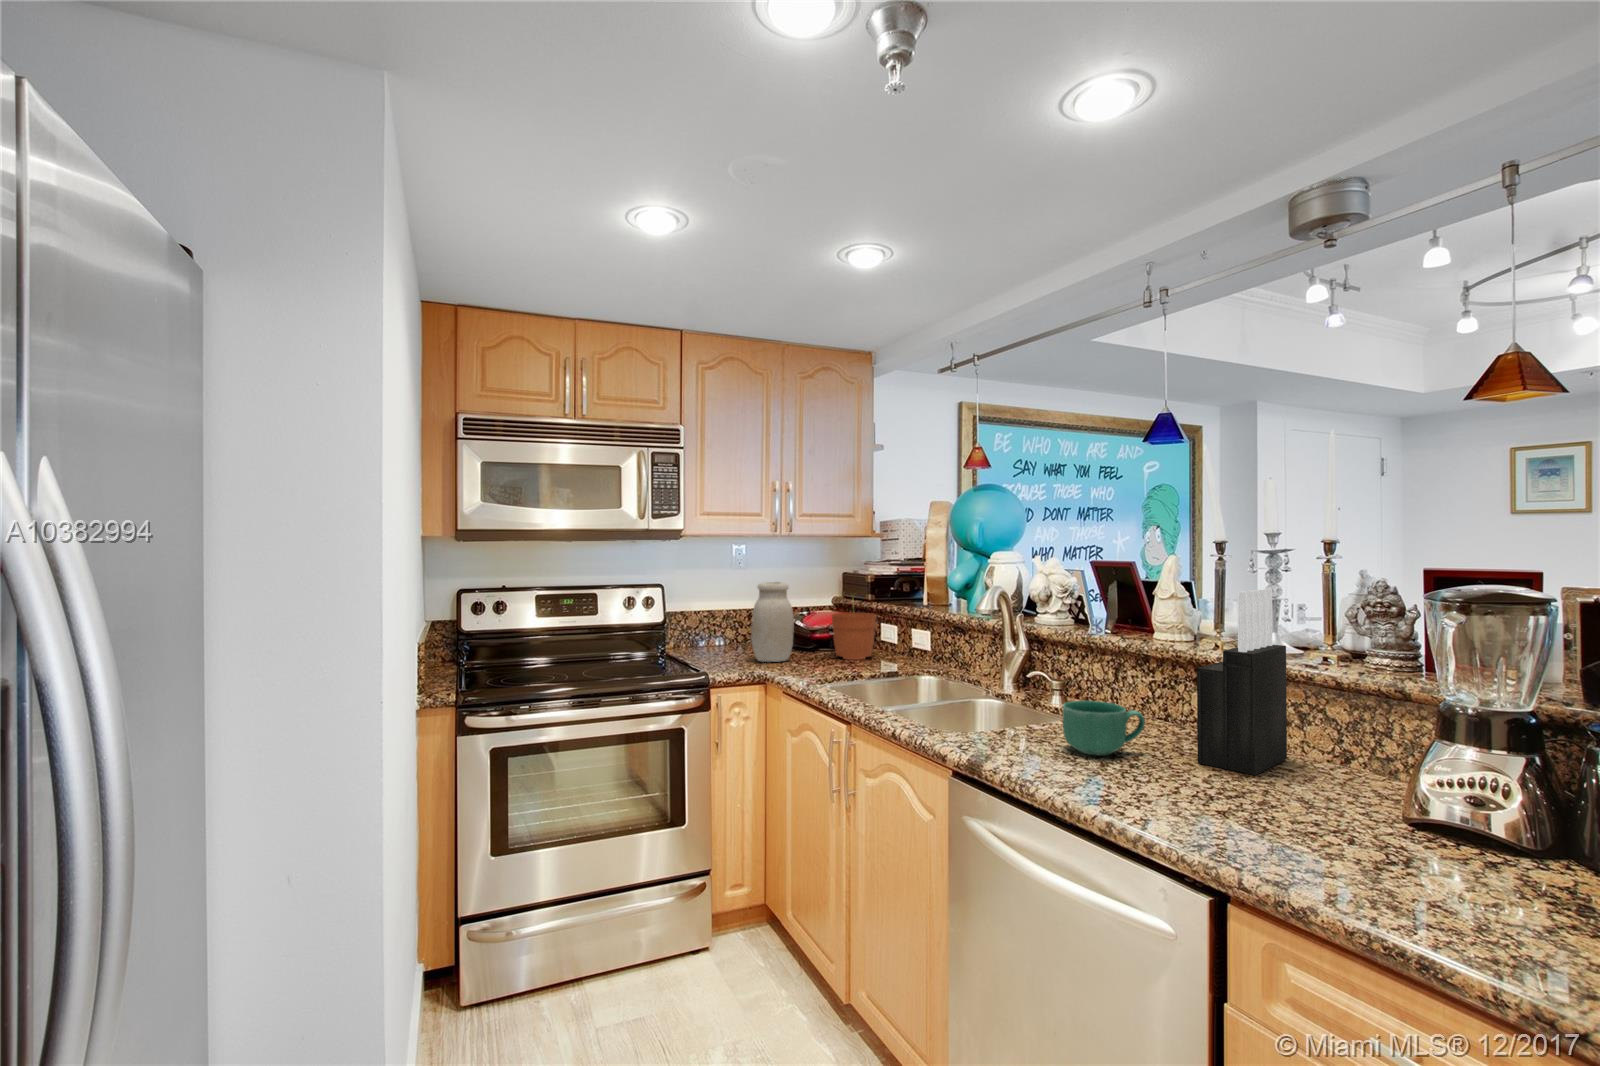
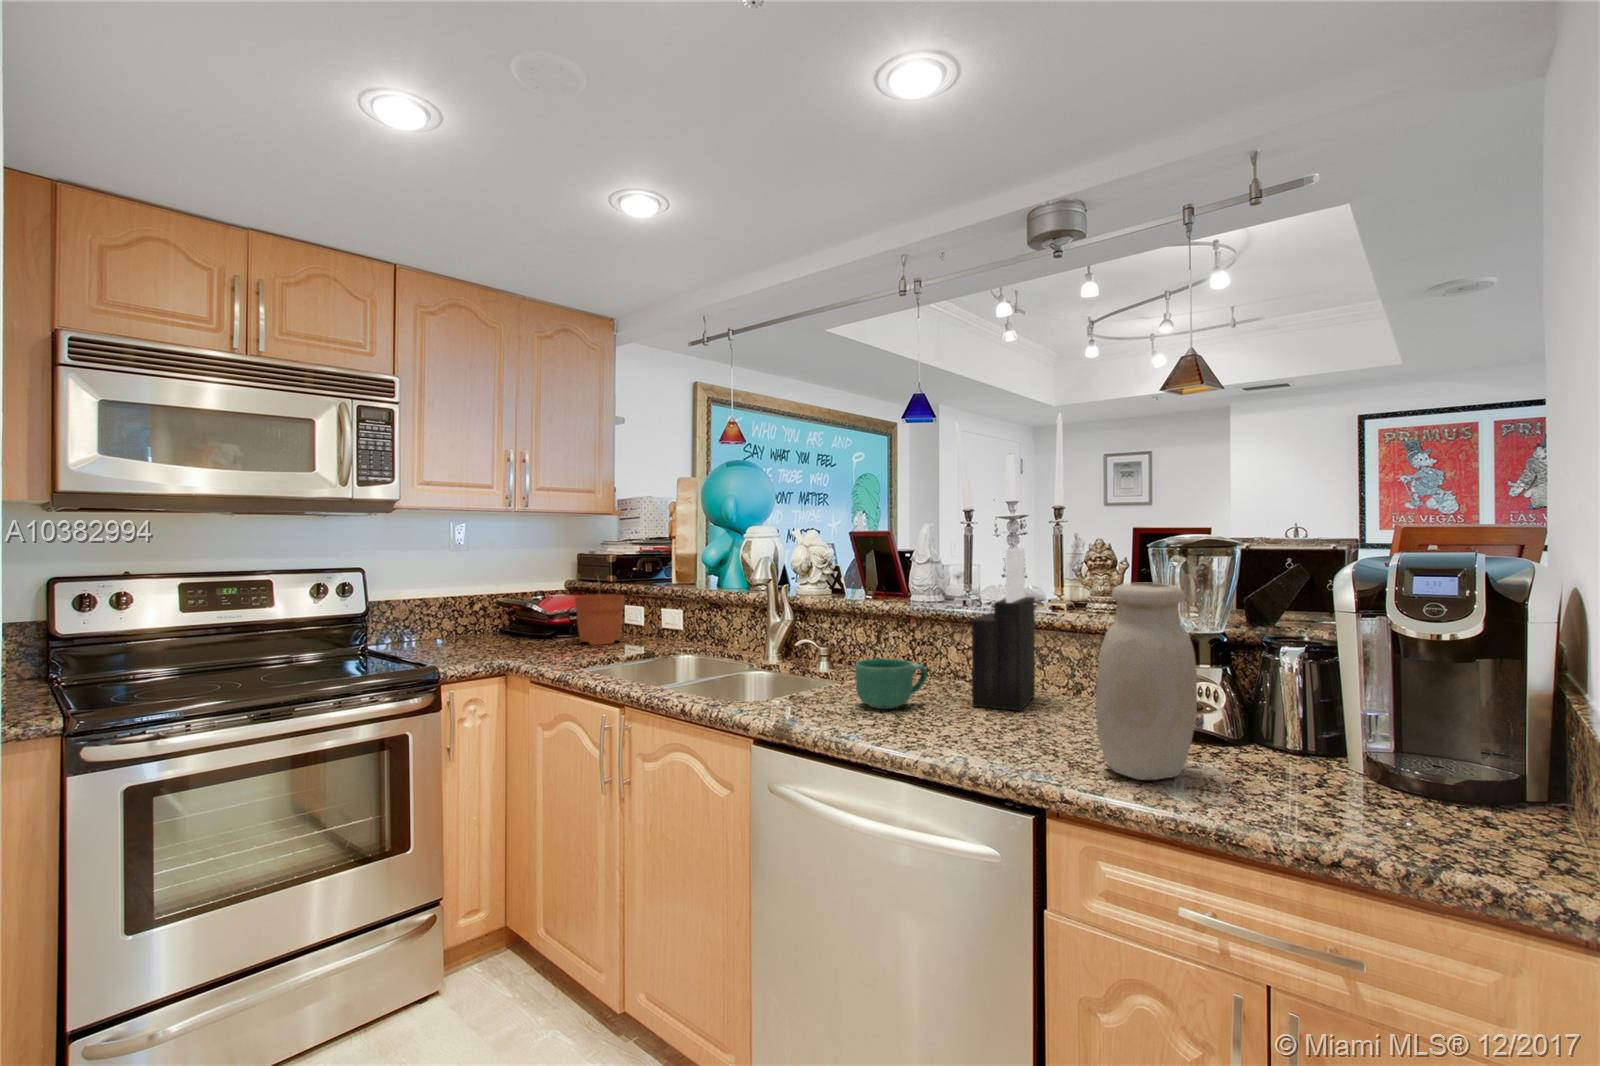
jar: present [751,582,794,662] -> present [1096,583,1197,780]

